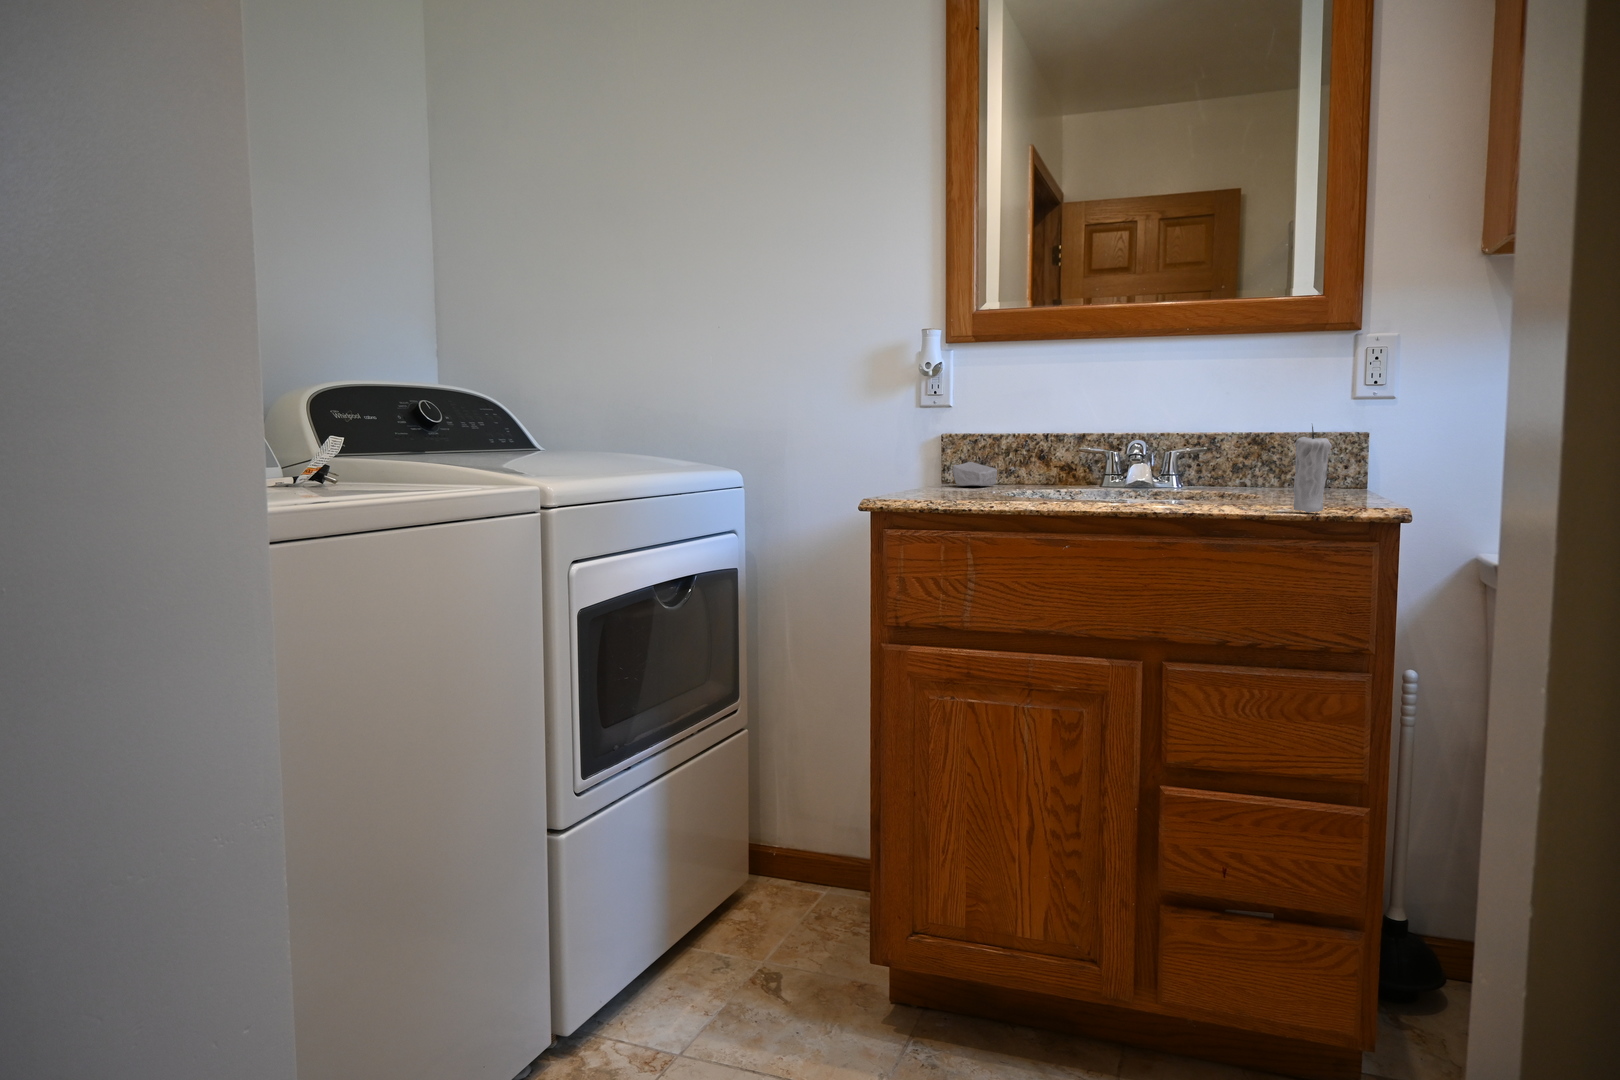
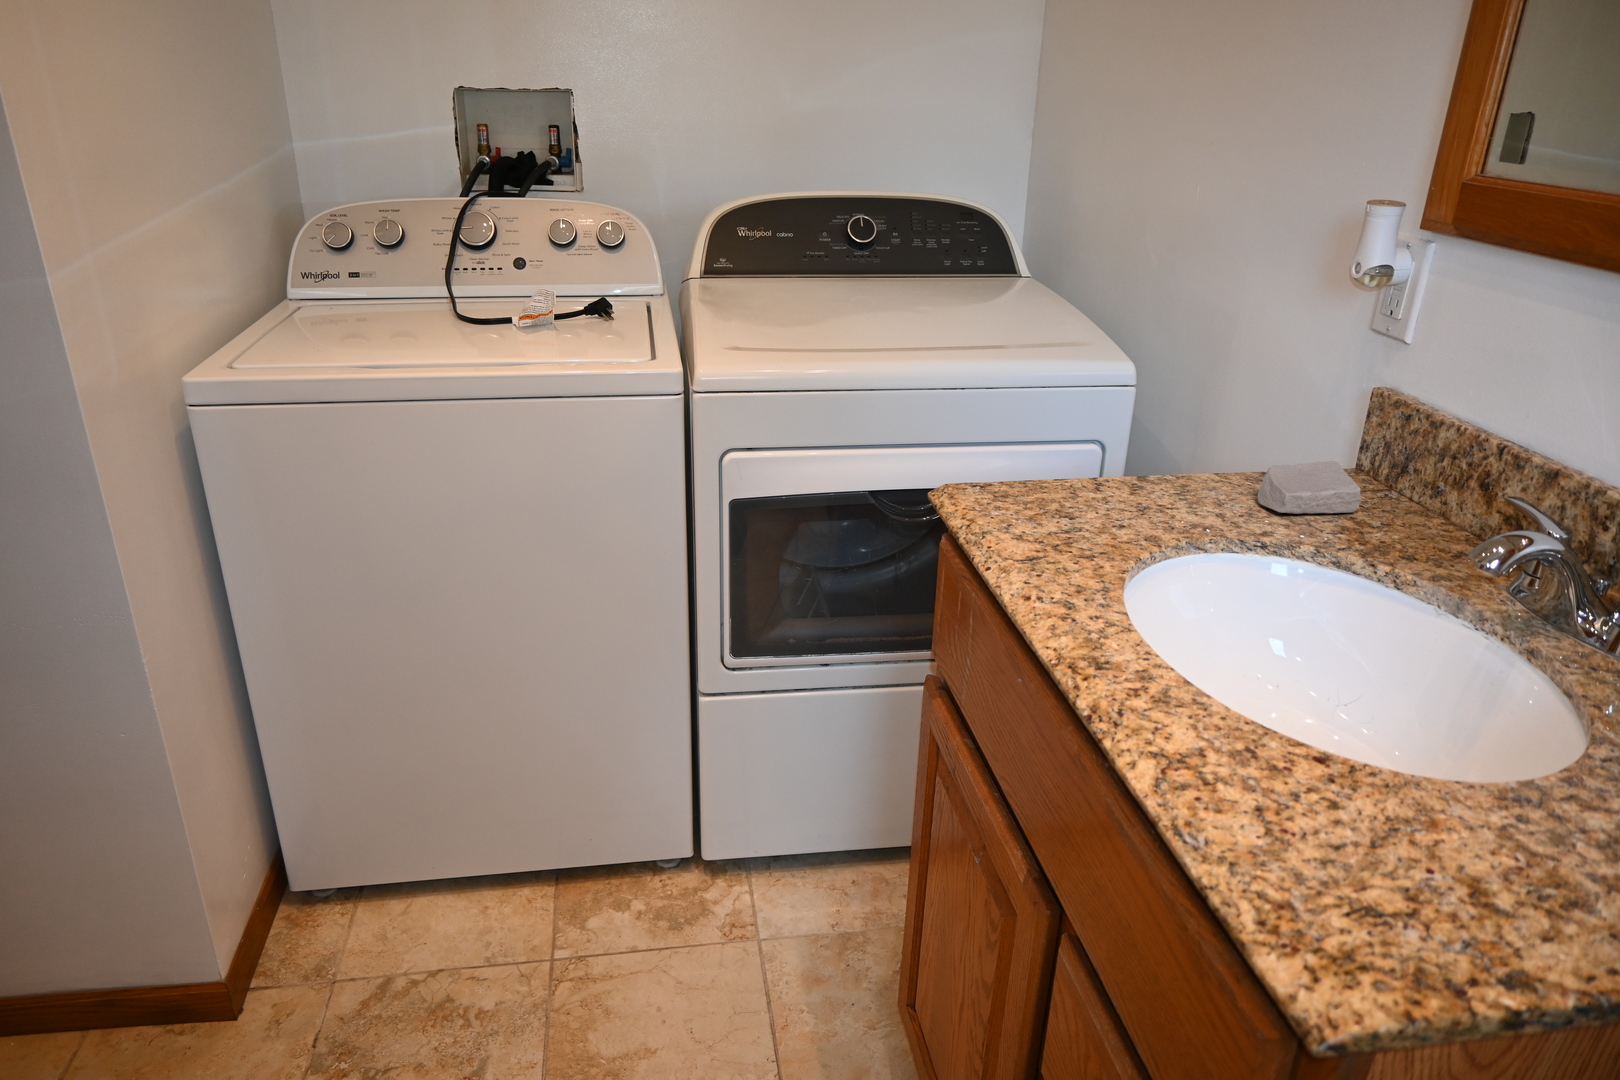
candle: present [1293,426,1332,513] -> none [1419,704,1530,888]

